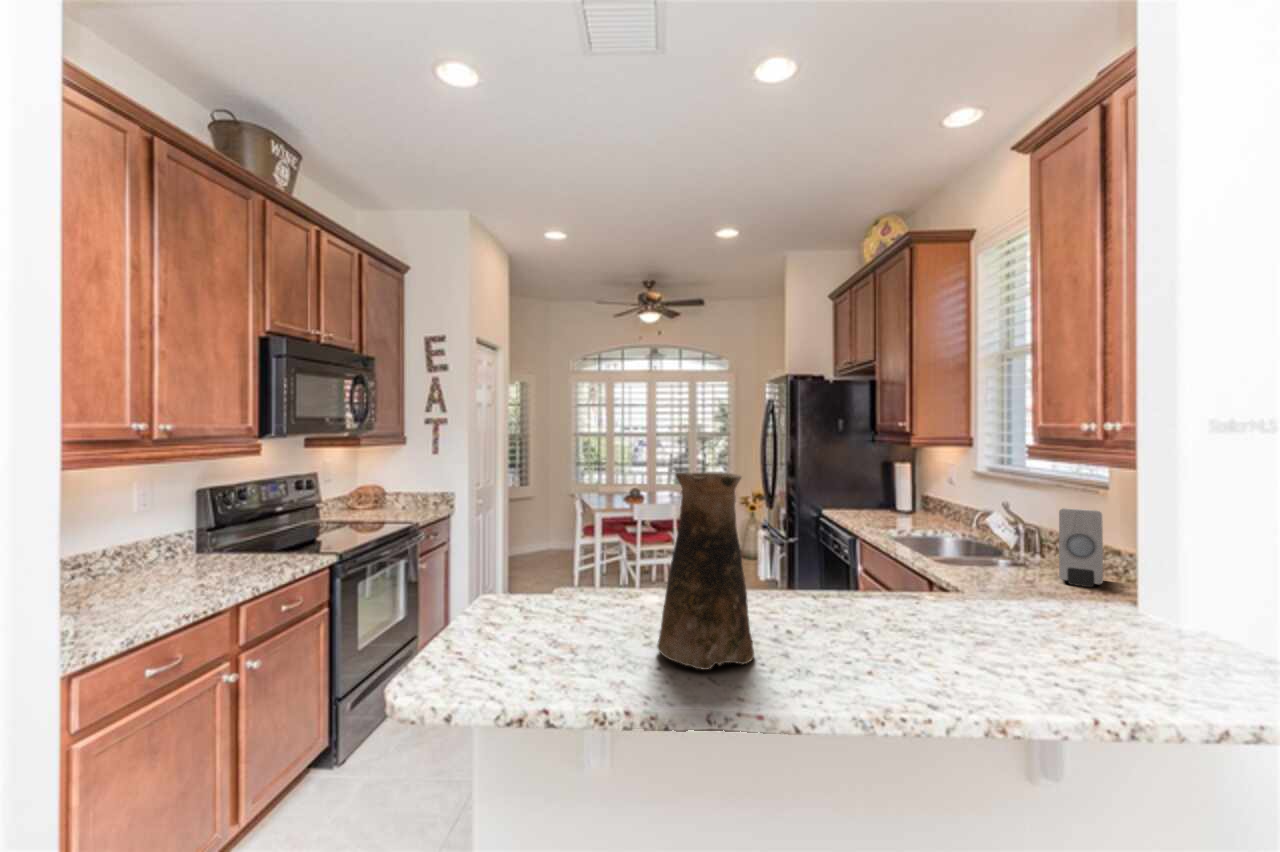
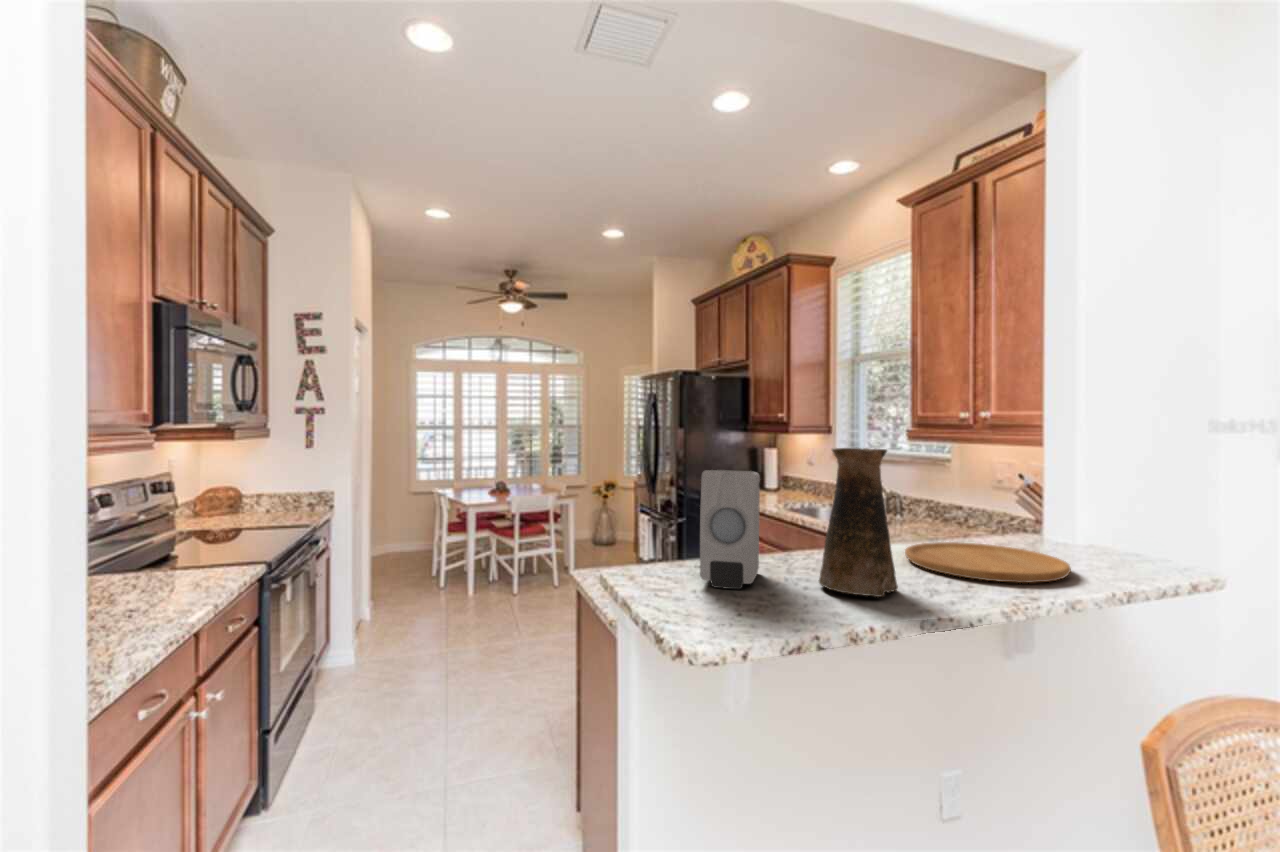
soap dispenser: present [1059,508,1103,587] -> present [700,470,760,589]
cutting board: none [846,600,1078,682] -> present [905,542,1071,583]

